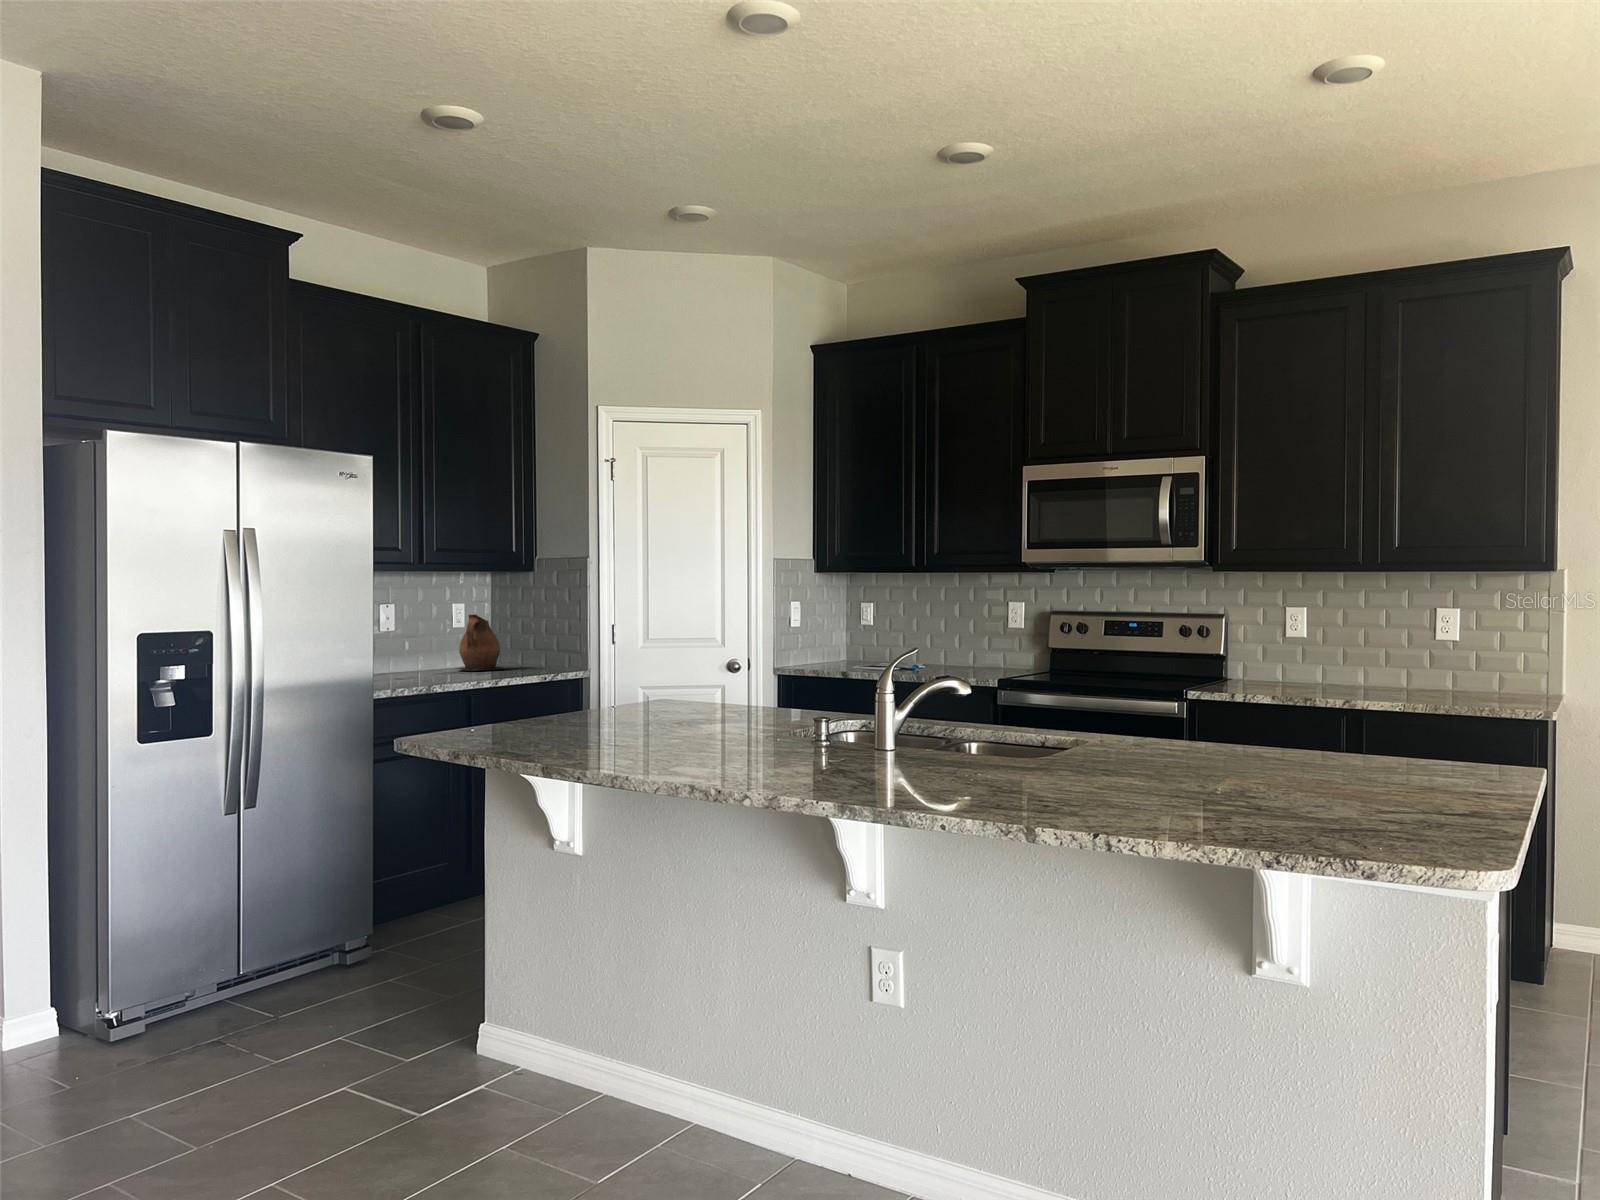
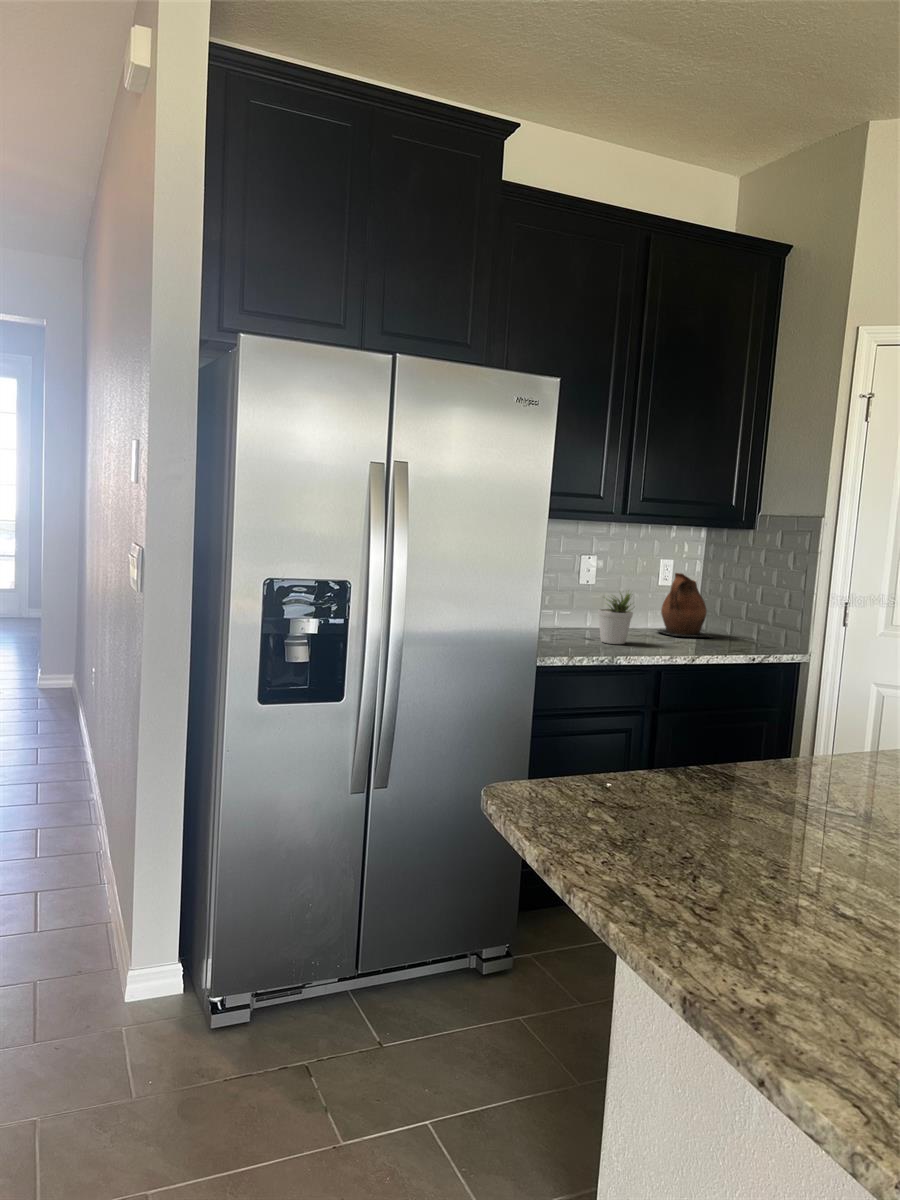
potted plant: none [406,630,440,680] -> present [598,593,633,644]

